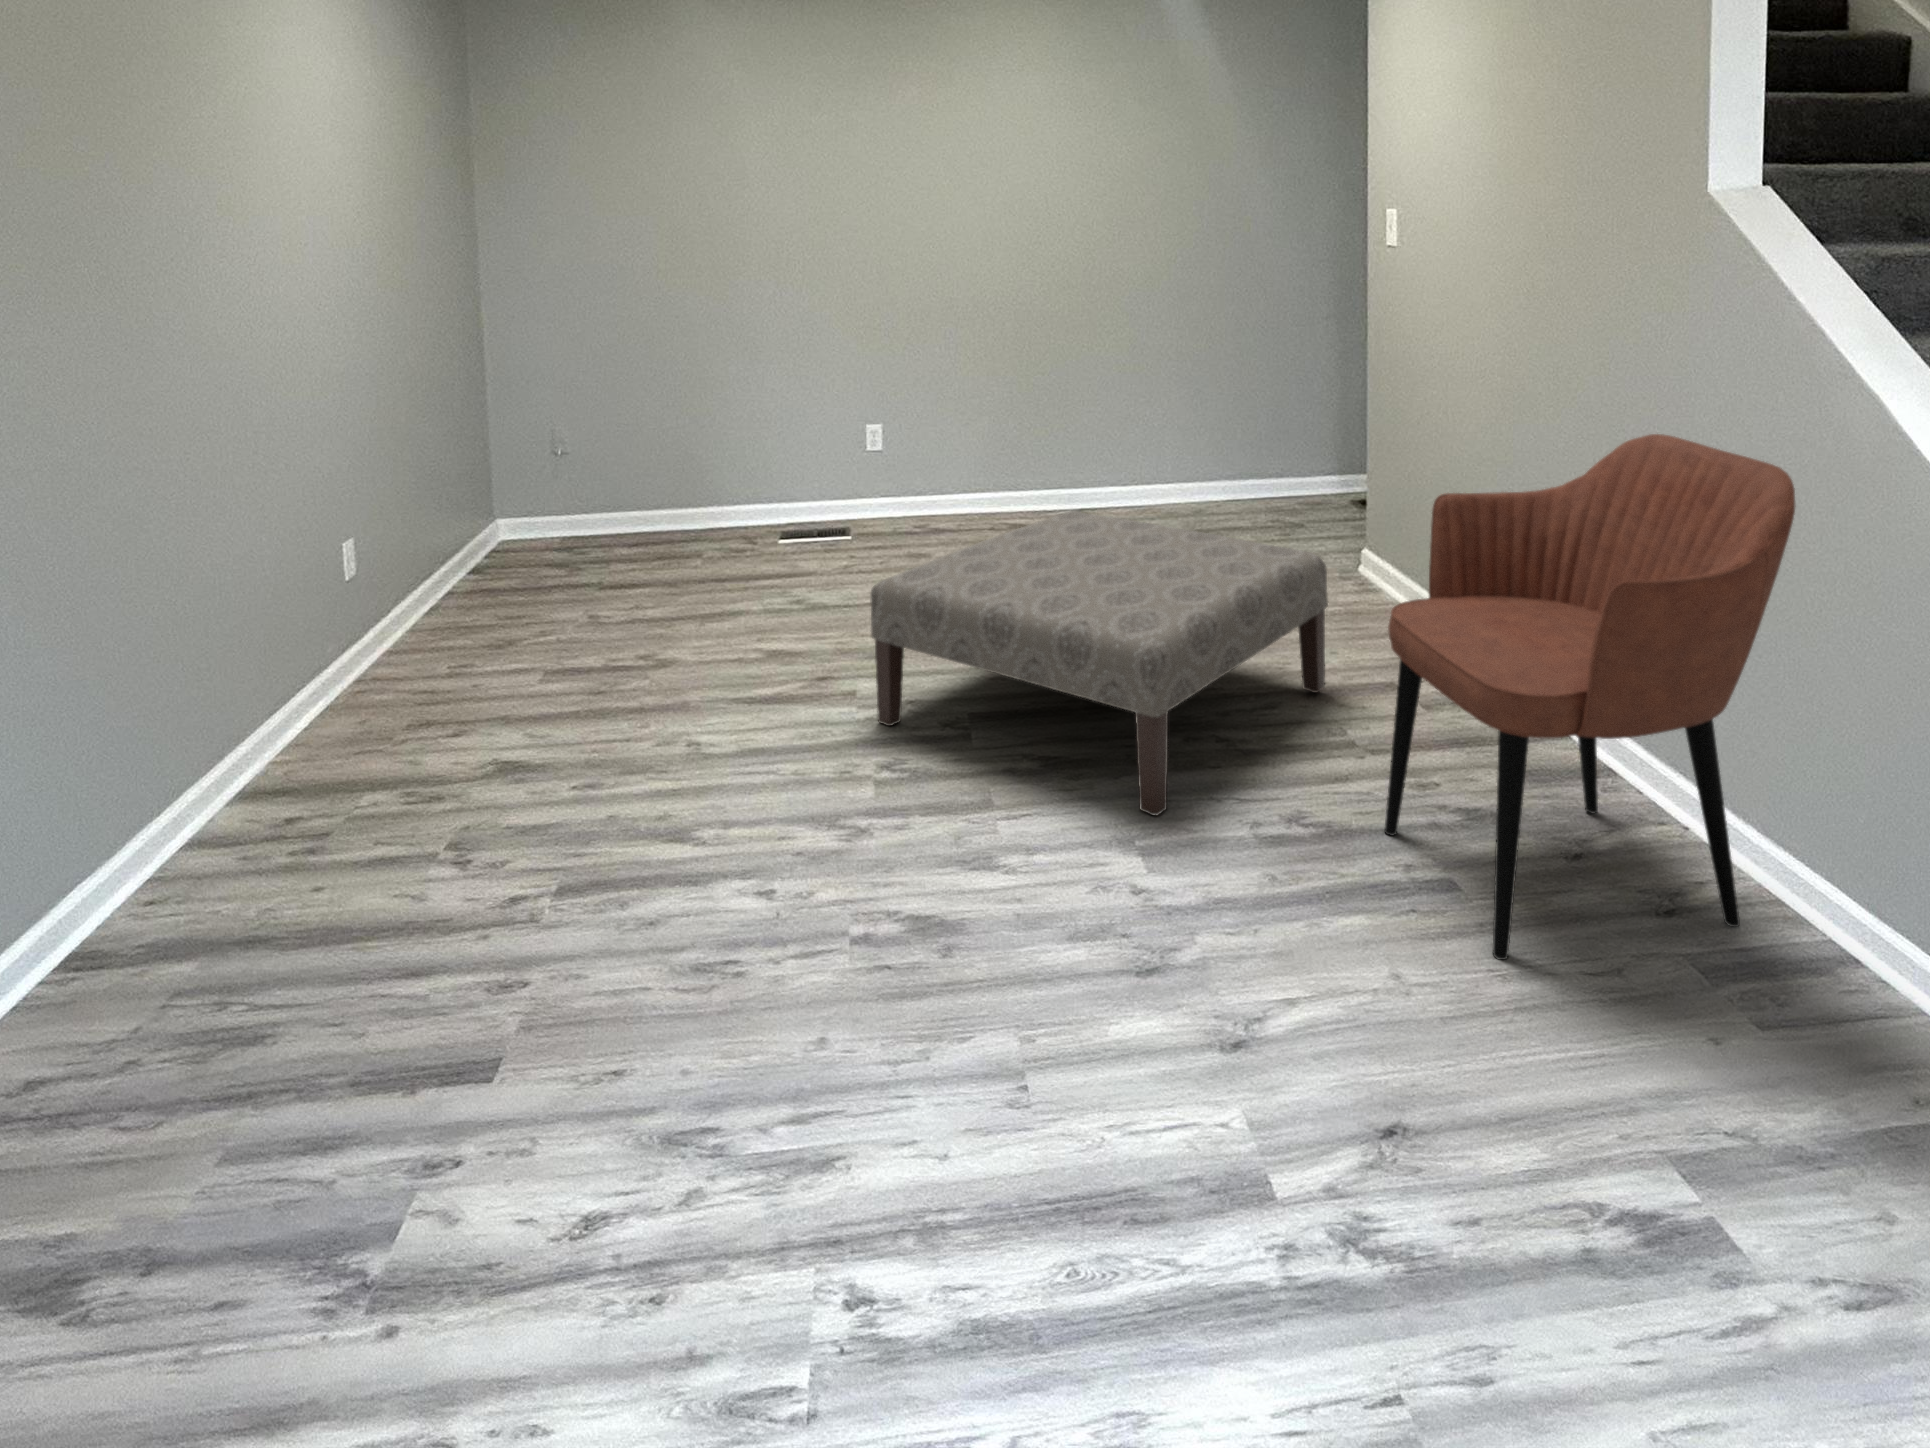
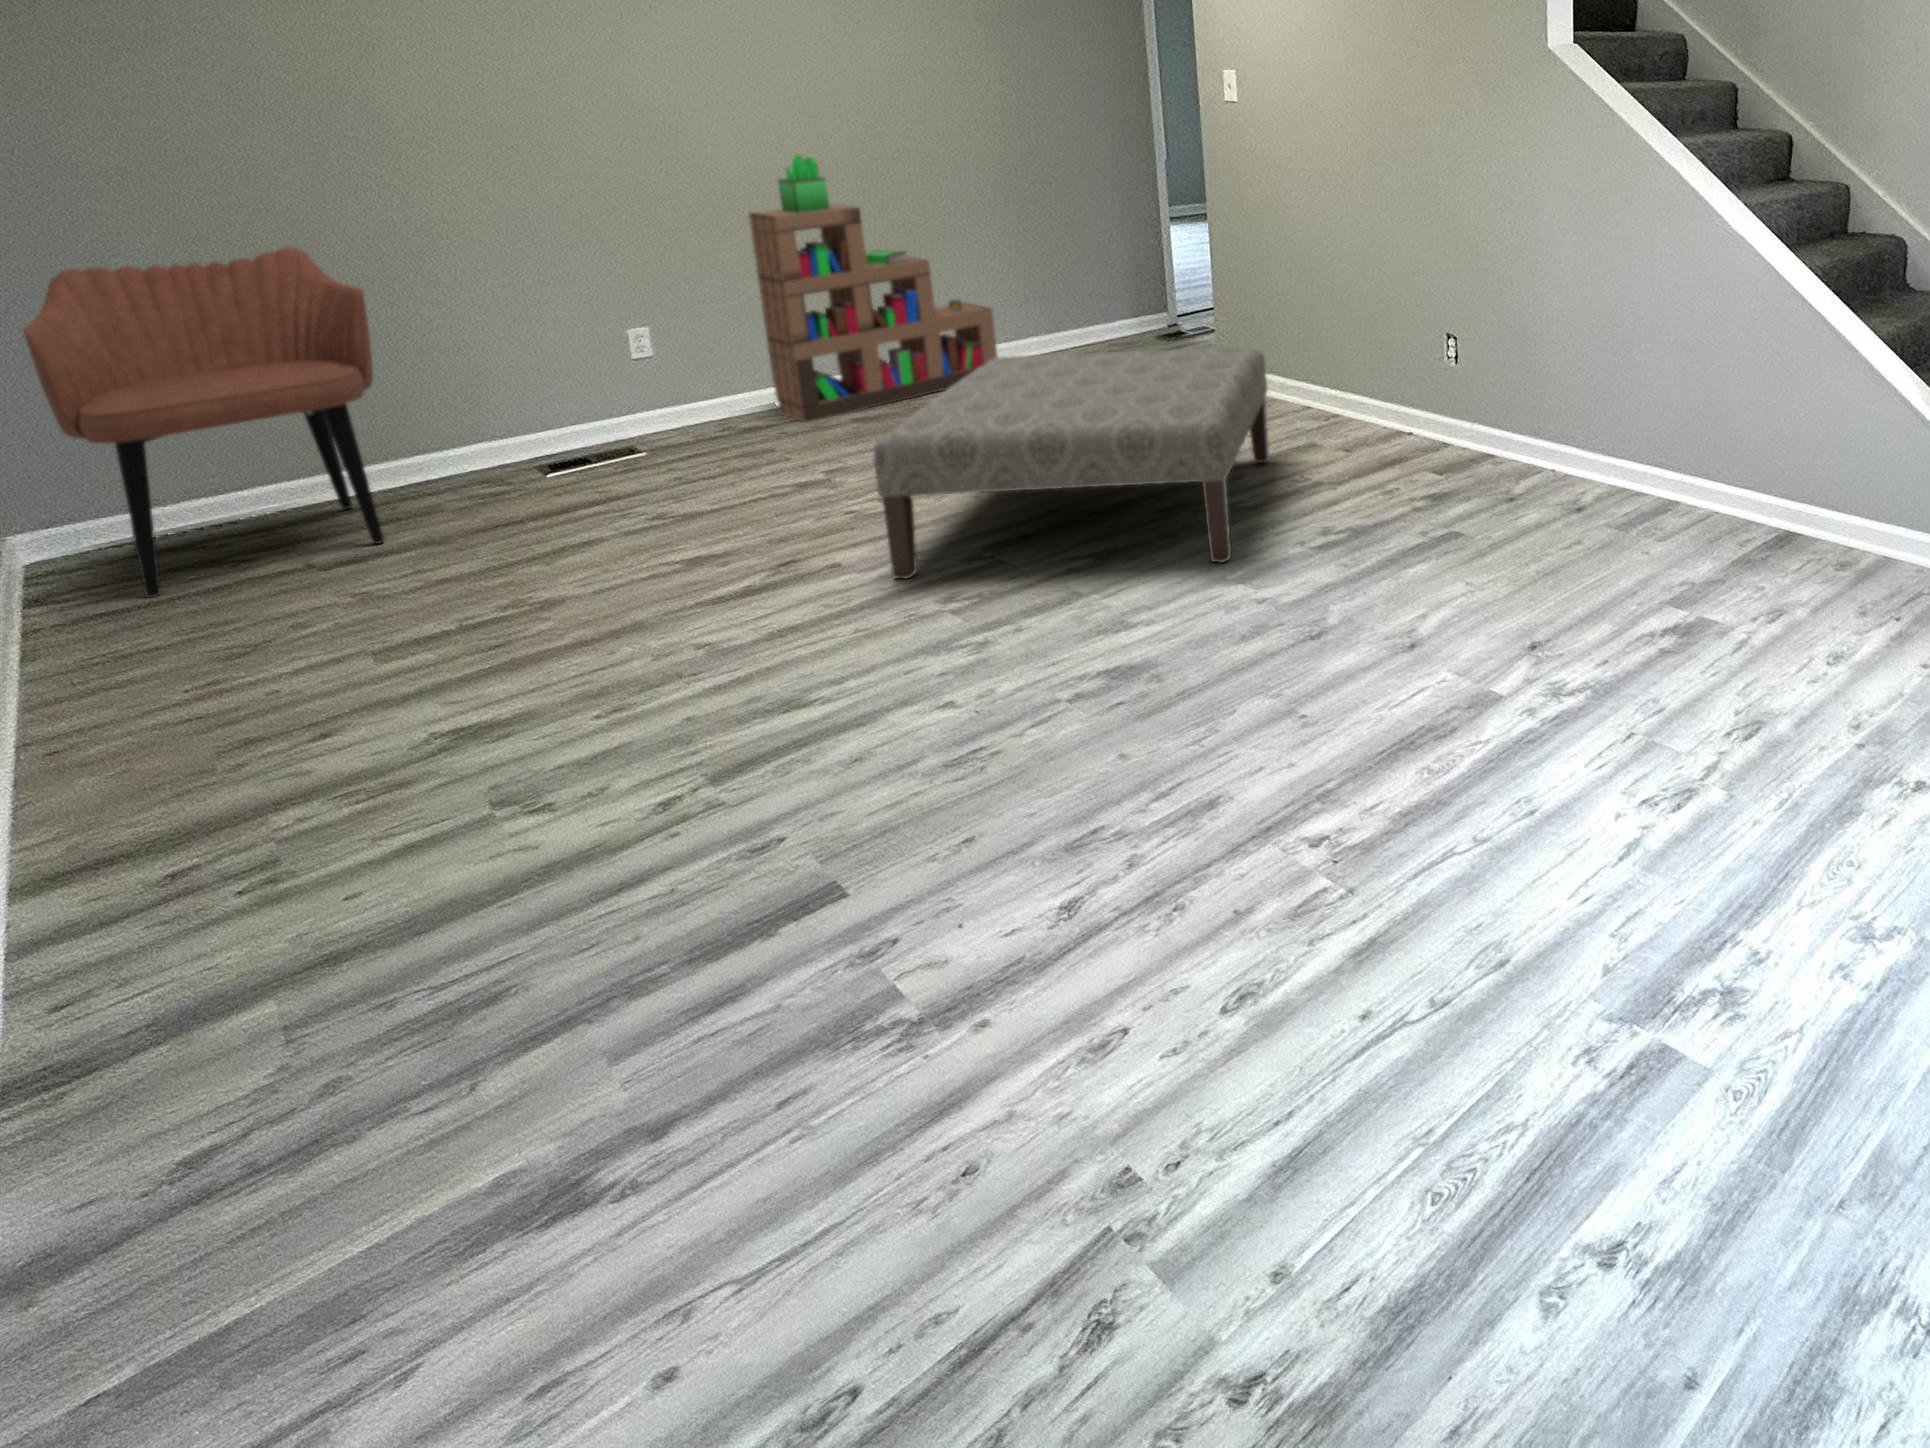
bookshelf: none [972,289,1170,534] -> present [748,155,998,422]
armchair: present [1385,434,1795,960] -> present [23,247,384,598]

